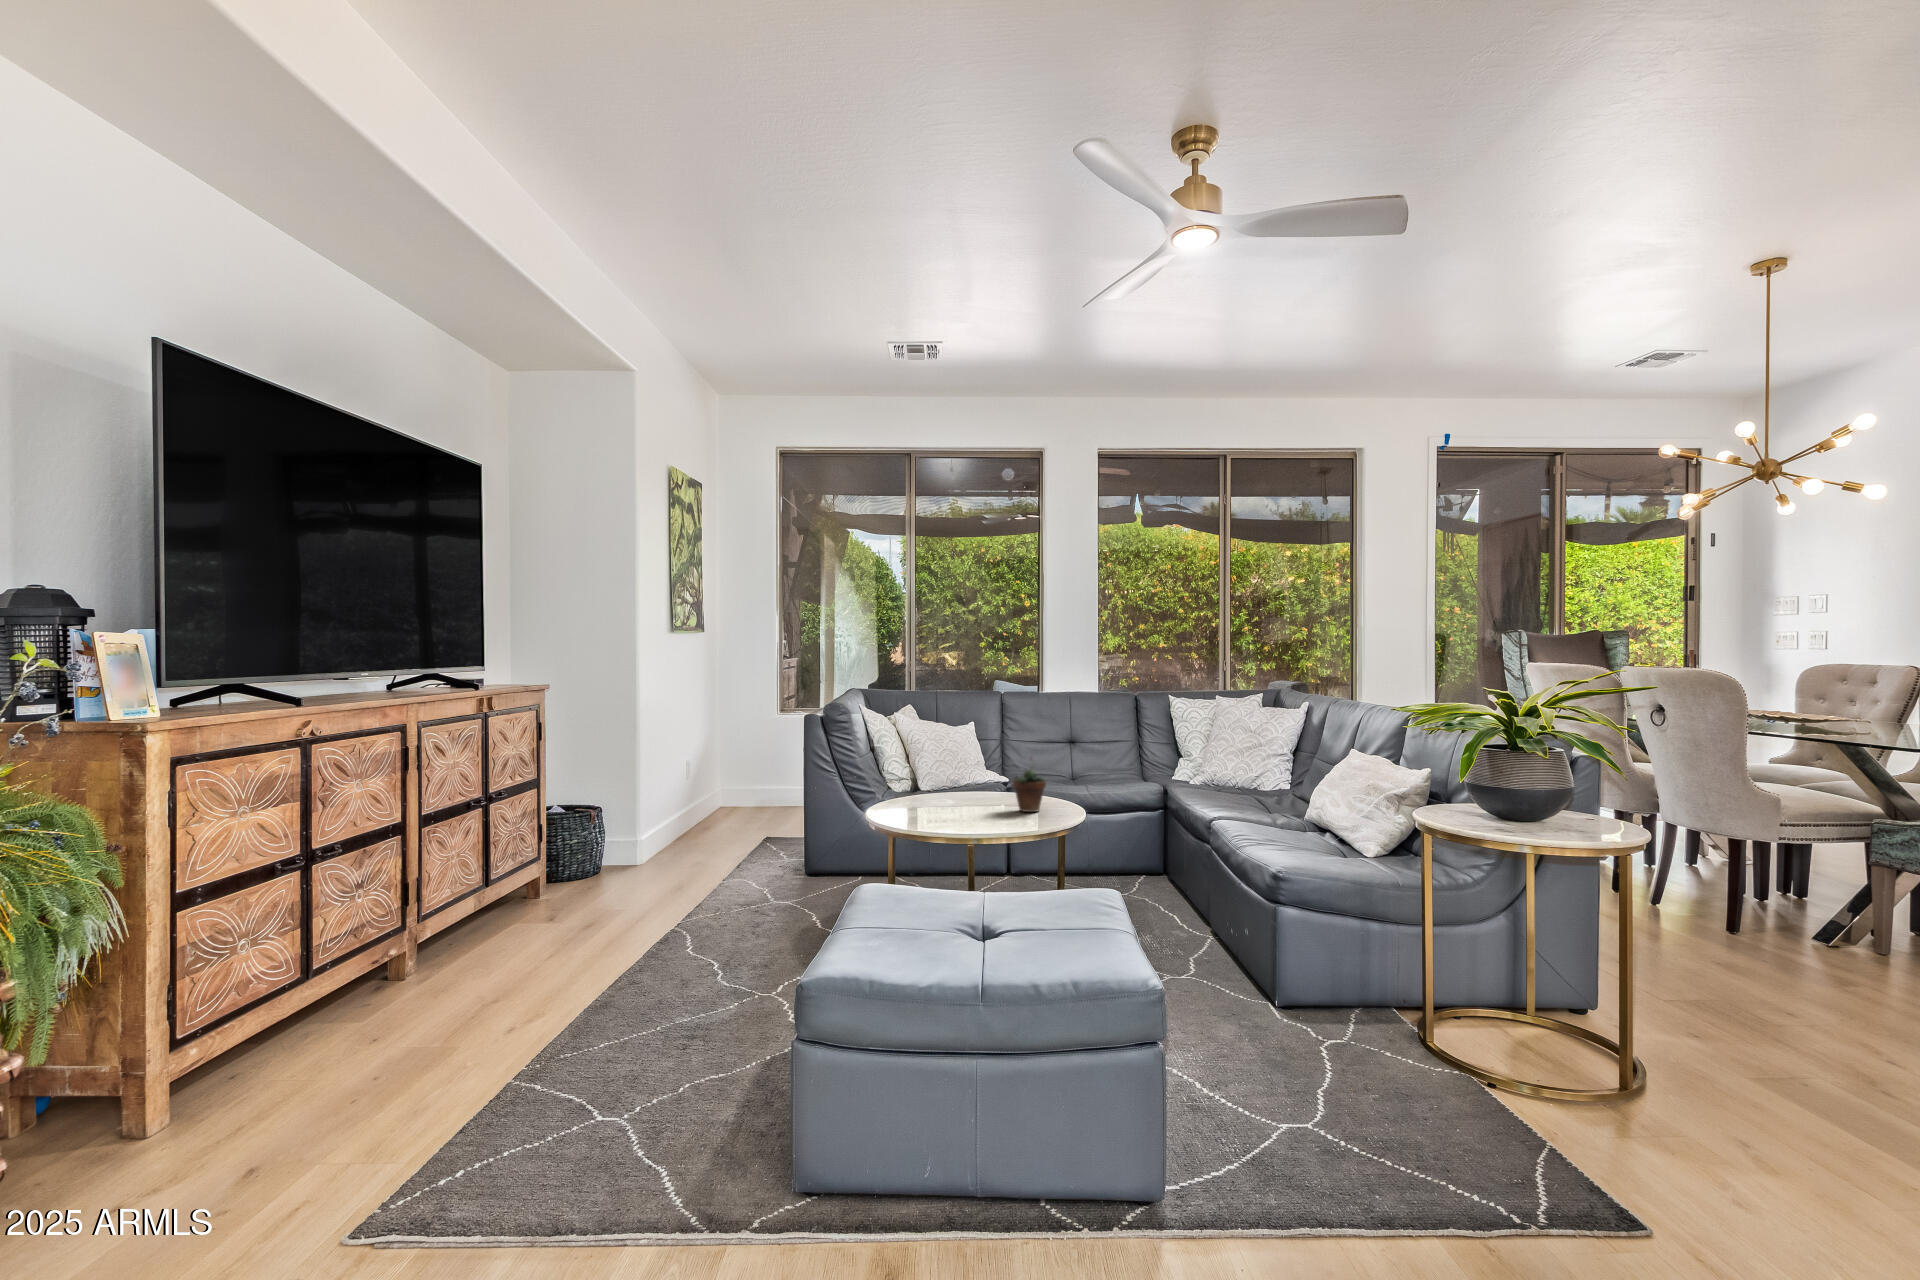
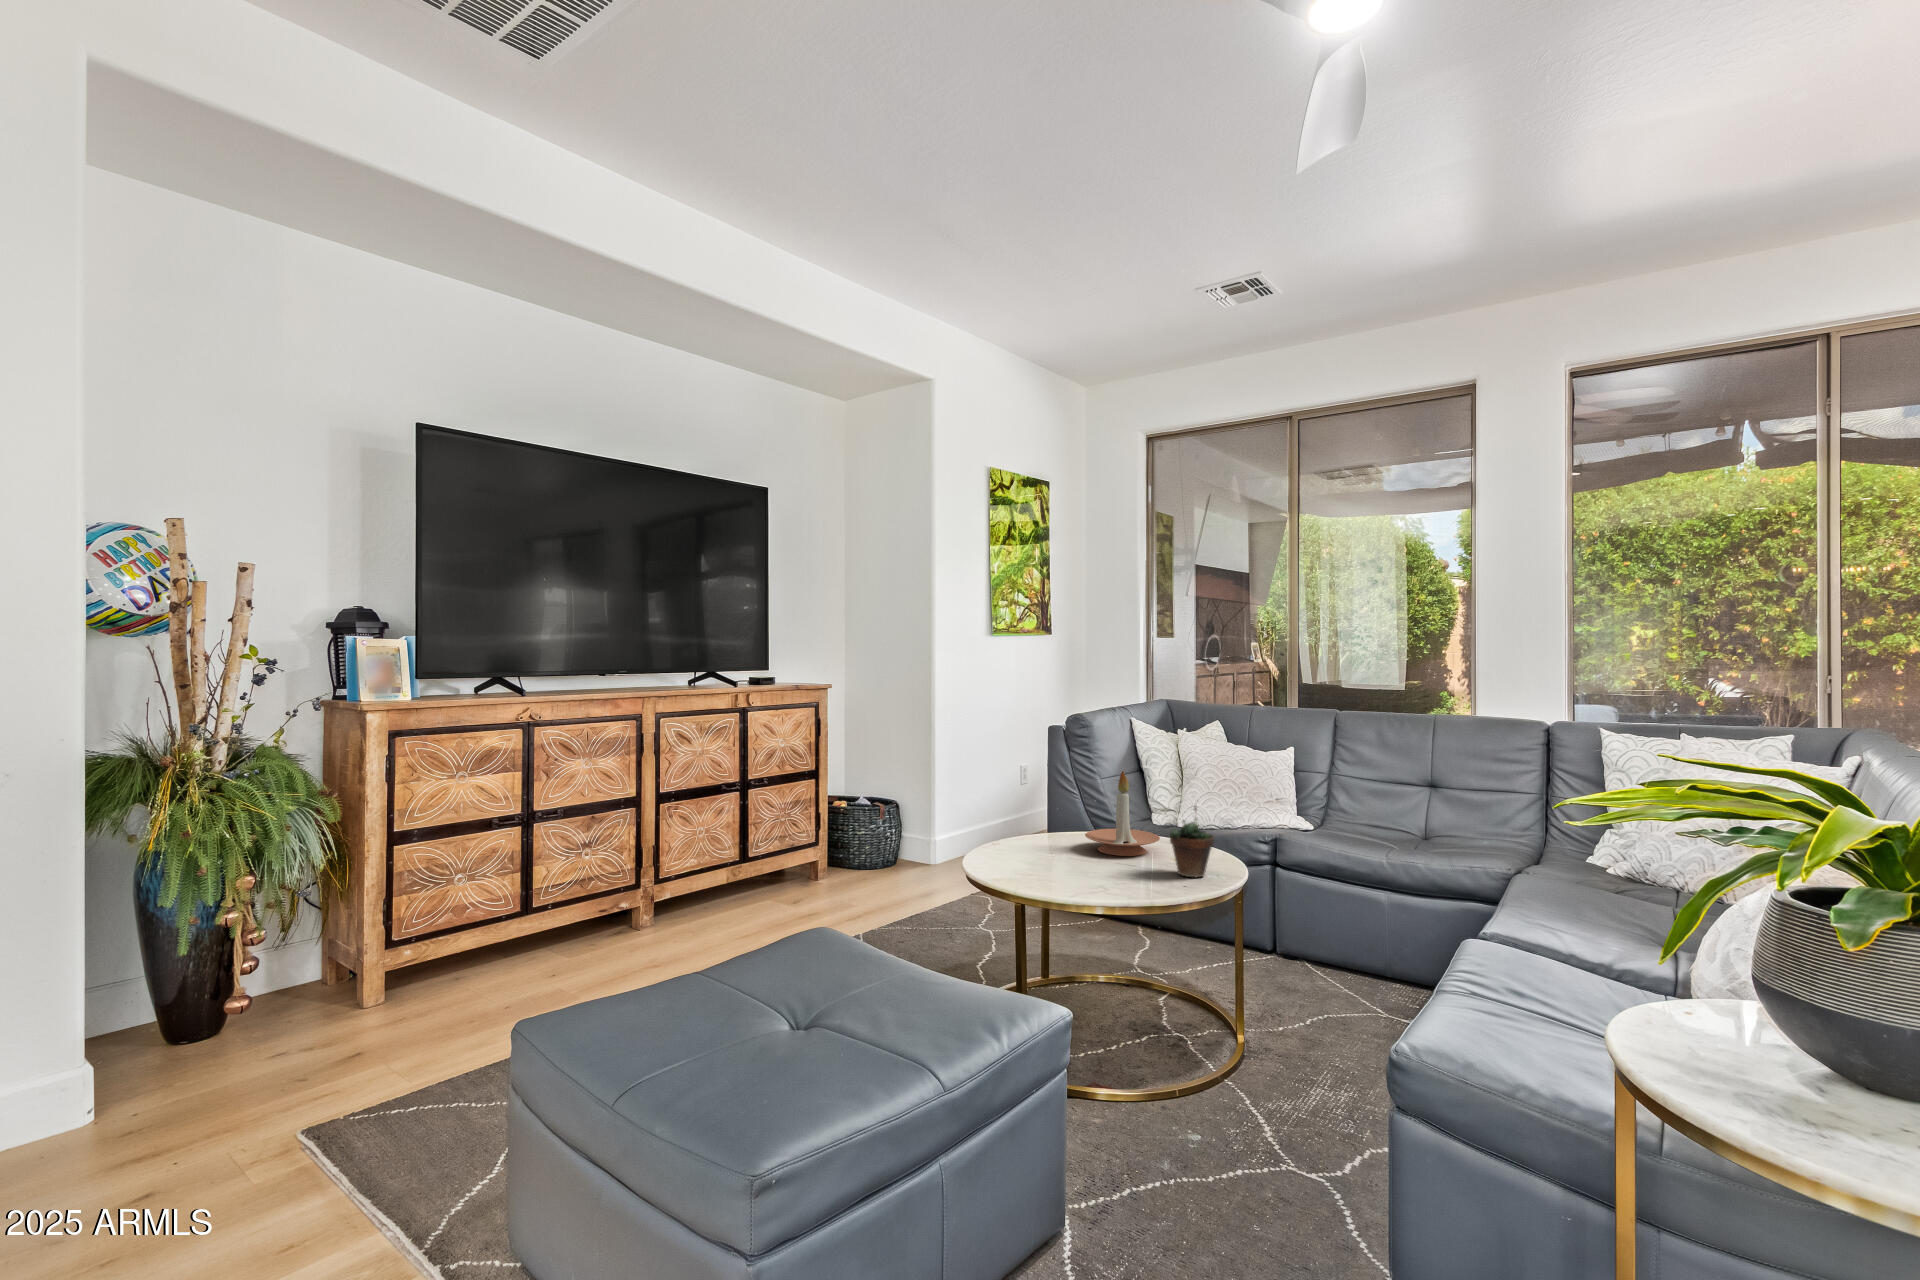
candle holder: none [918,738,979,808] -> present [1085,771,1160,856]

